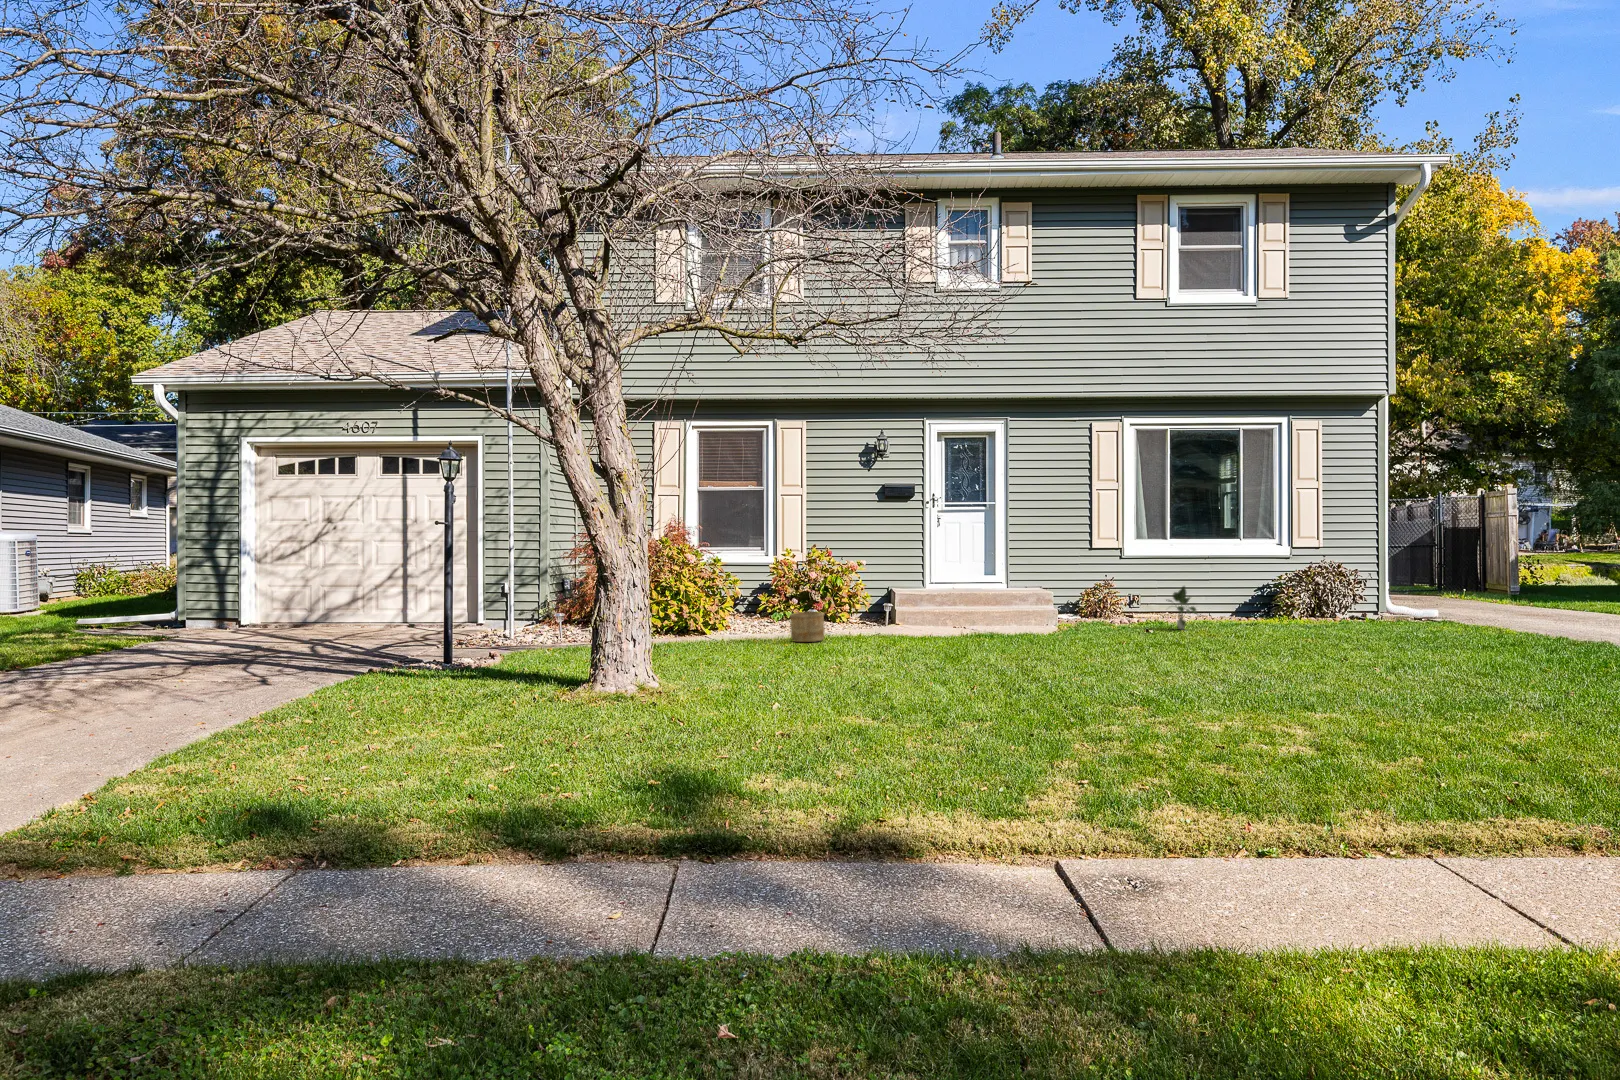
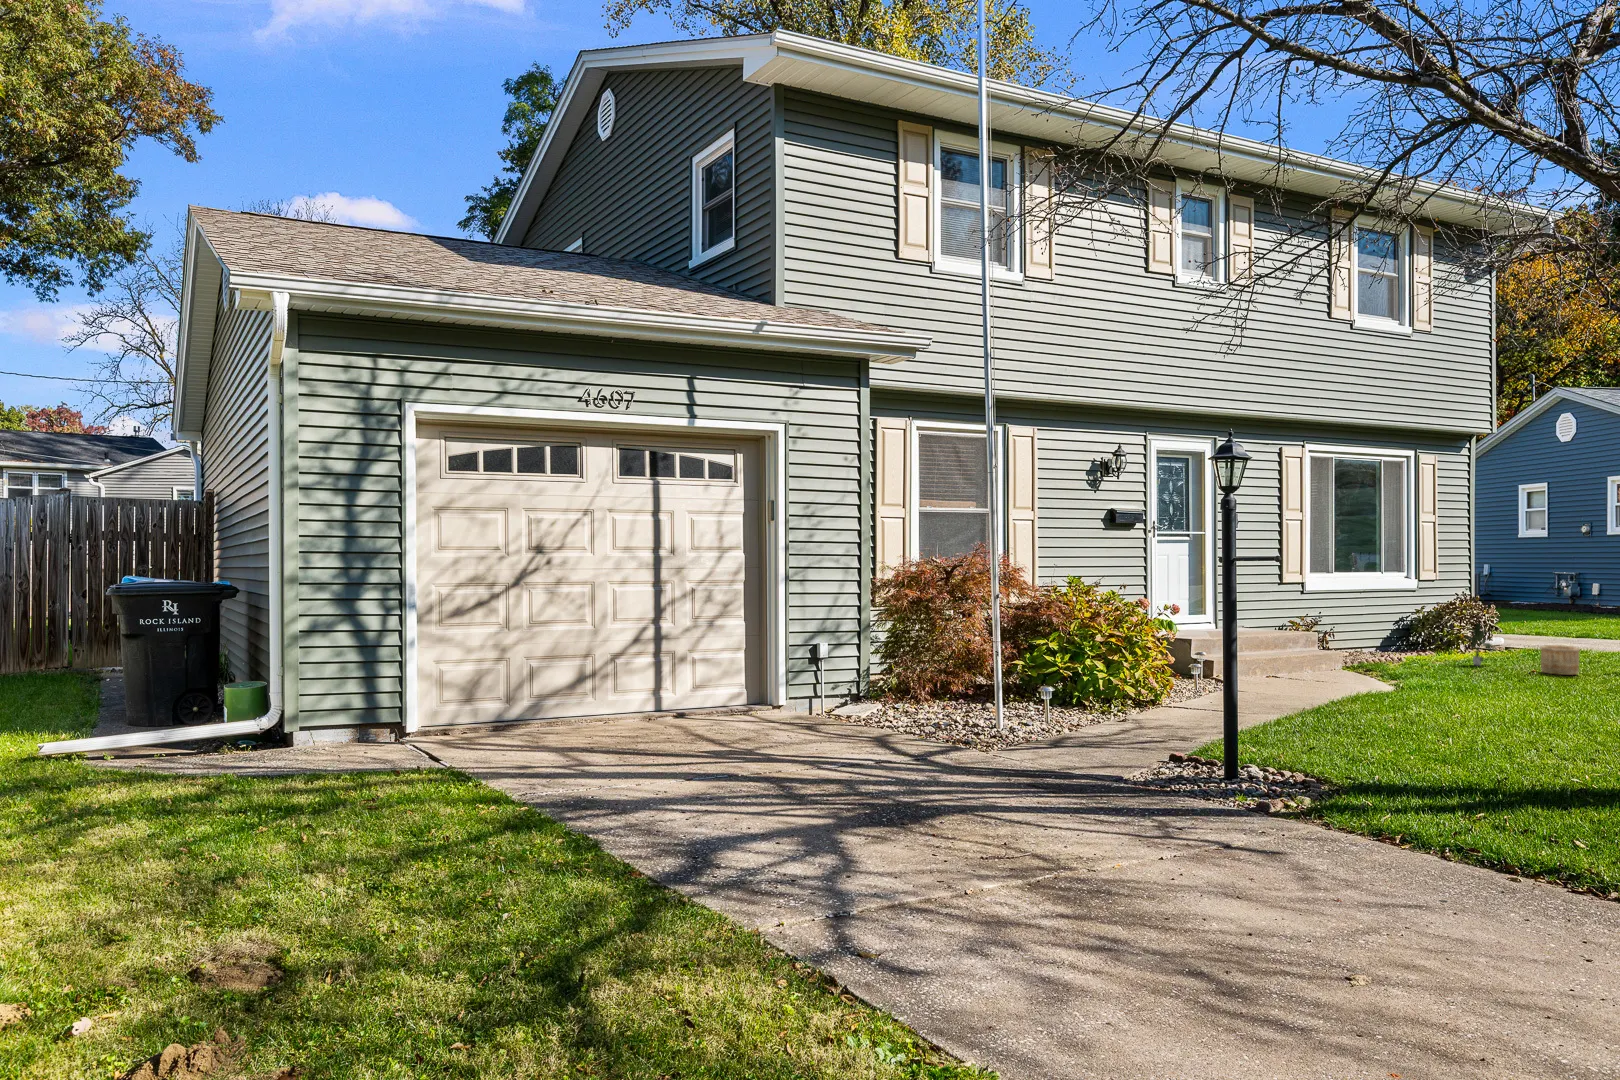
wooden bucket: present [790,612,825,642] -> present [1541,645,1580,675]

